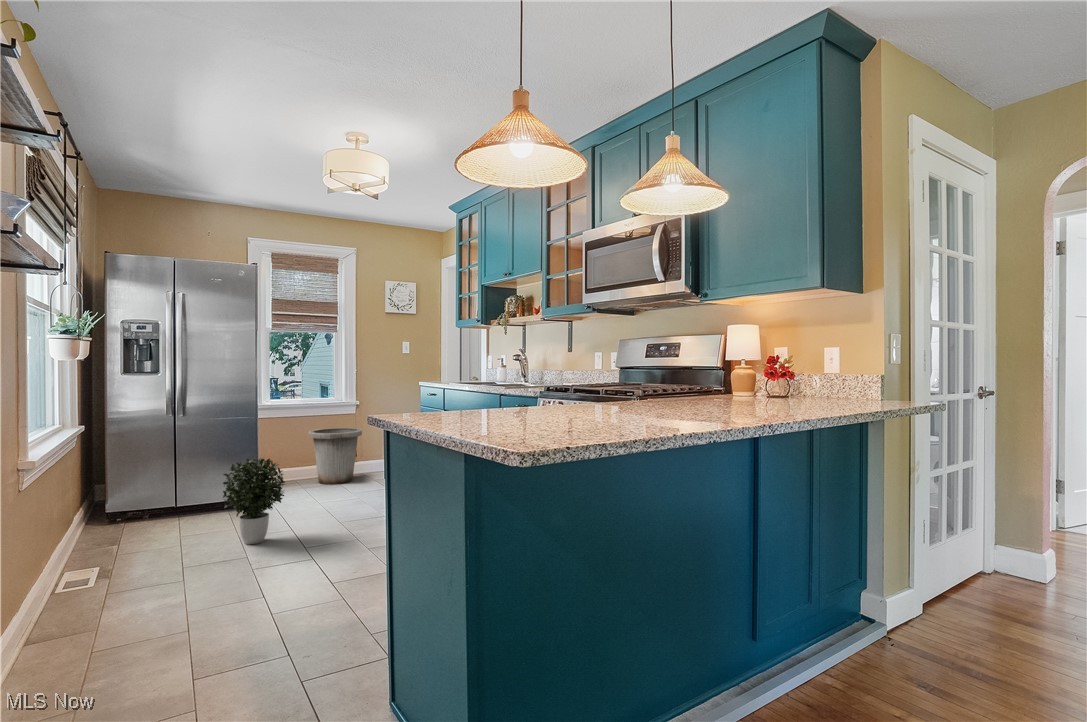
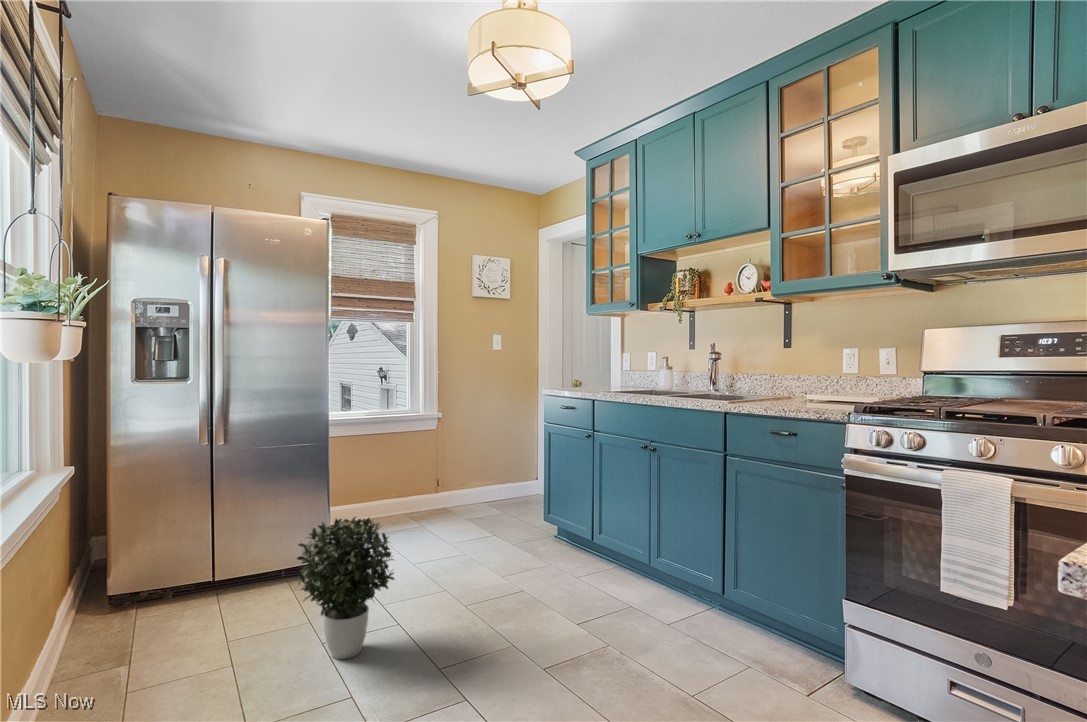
trash can: present [309,428,362,484] -> none [381,449,450,527]

